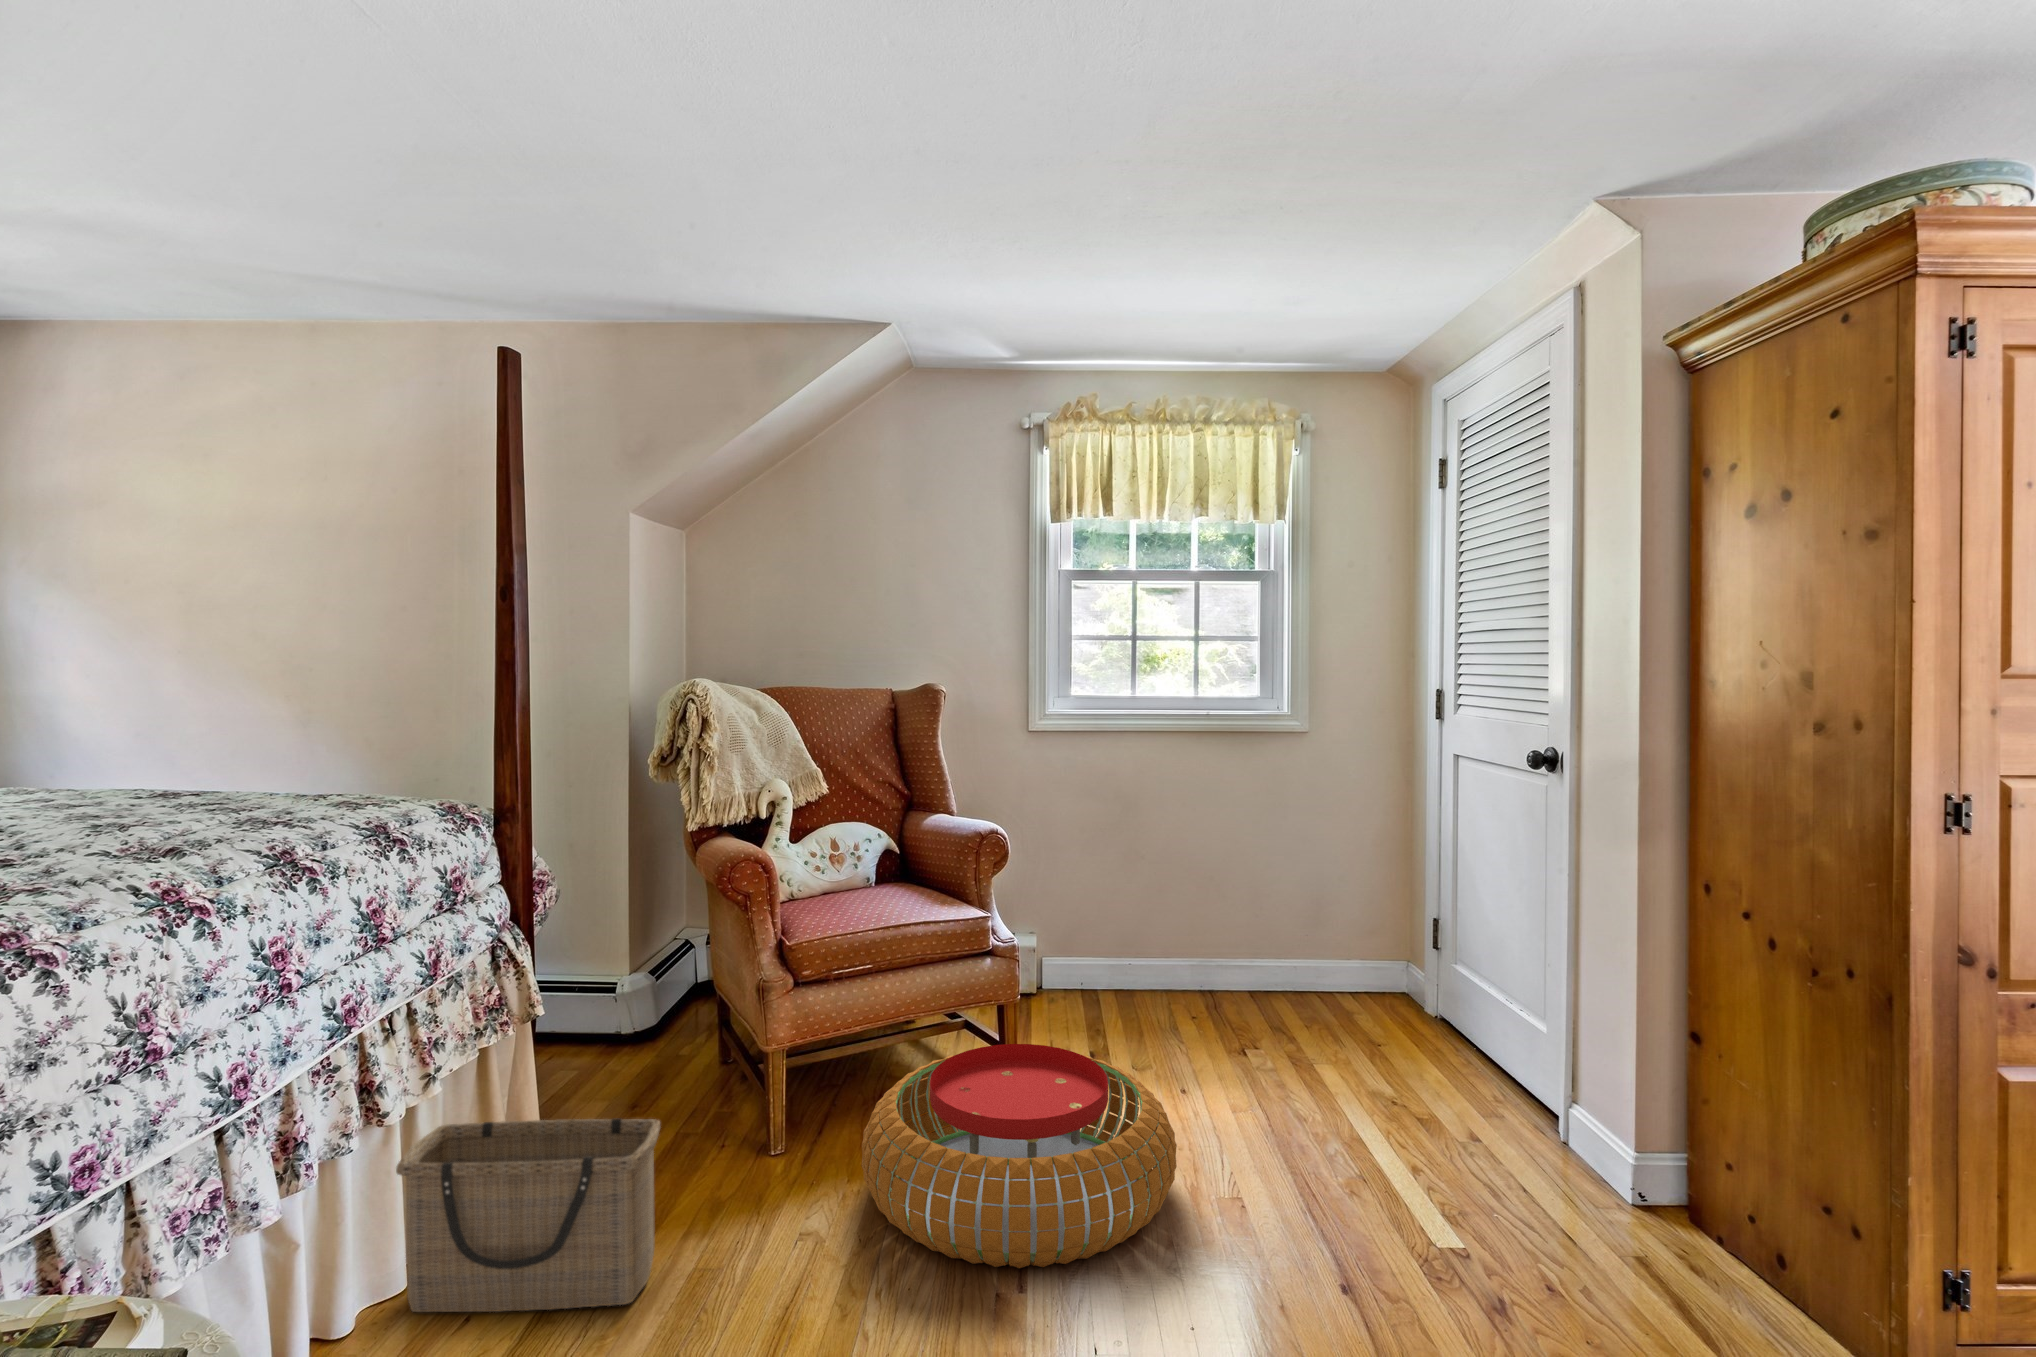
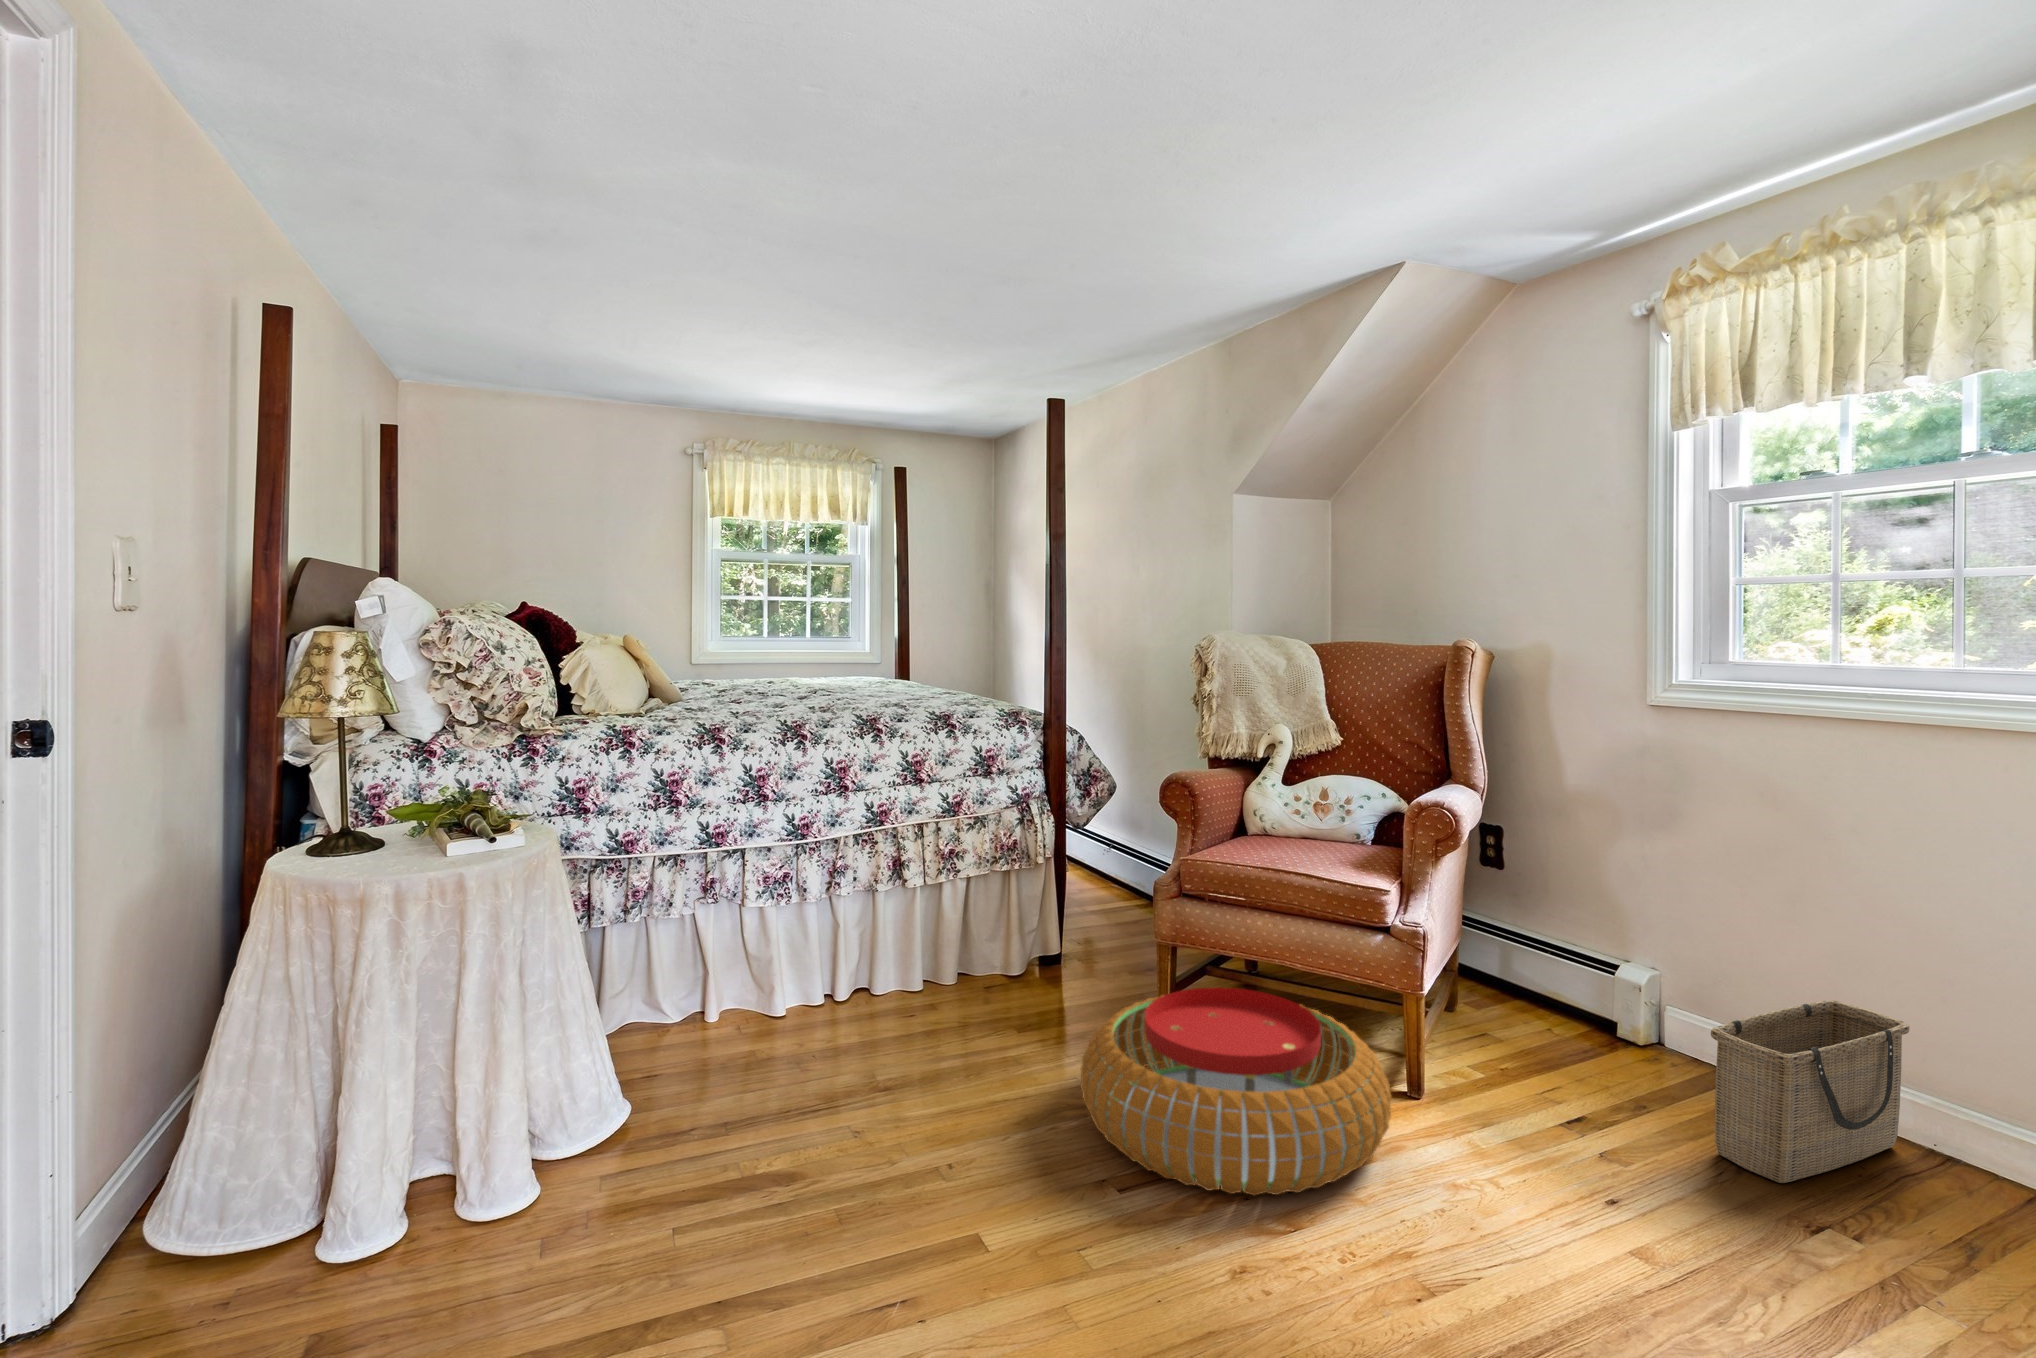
basket: present [396,1118,661,1312] -> present [1711,1000,1910,1183]

